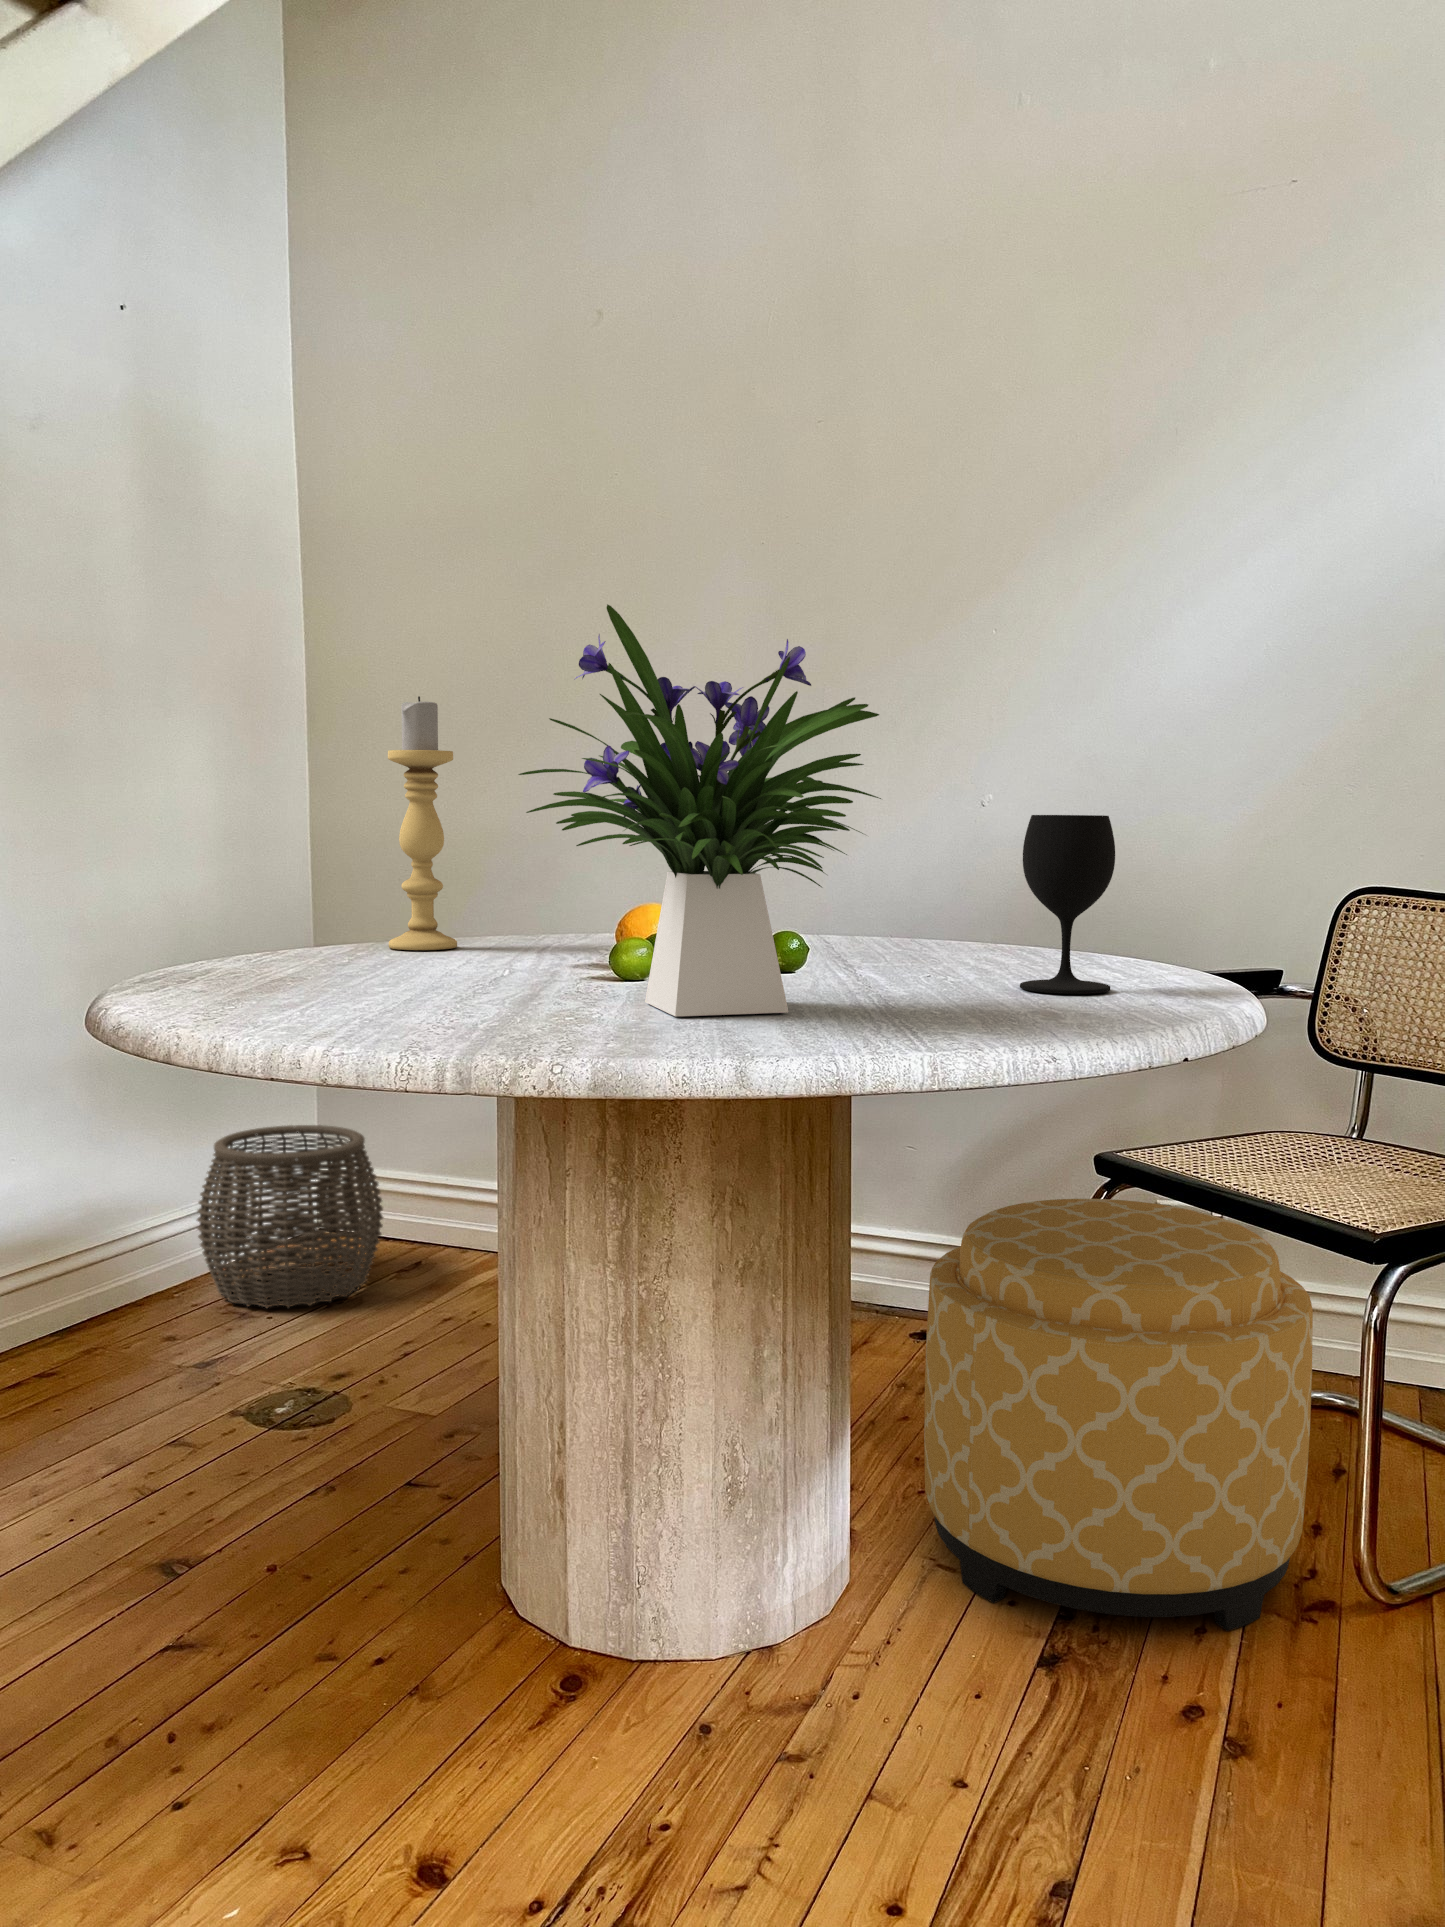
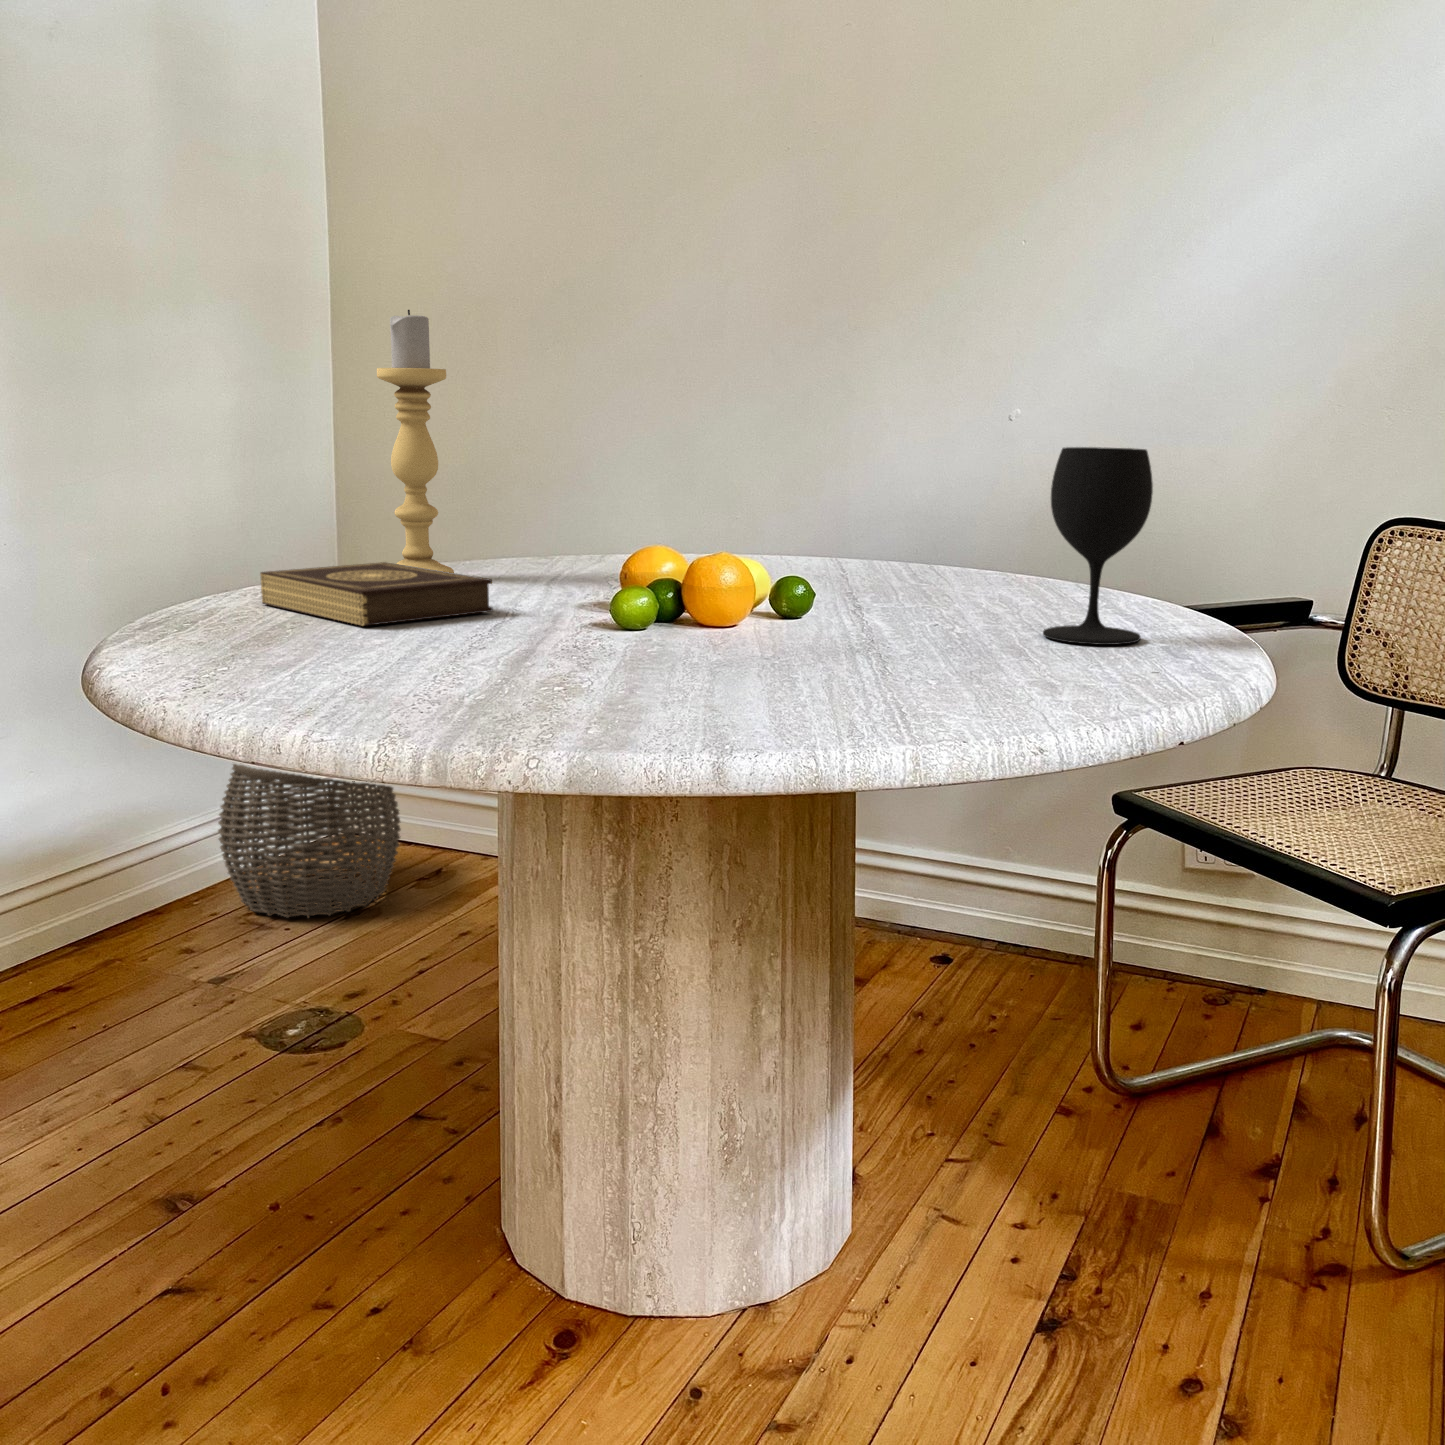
flower arrangement: present [518,604,881,1017] -> none [494,207,901,676]
book: none [281,930,503,983] -> present [260,562,493,626]
ottoman: present [924,1199,1313,1631] -> none [927,842,1335,1289]

